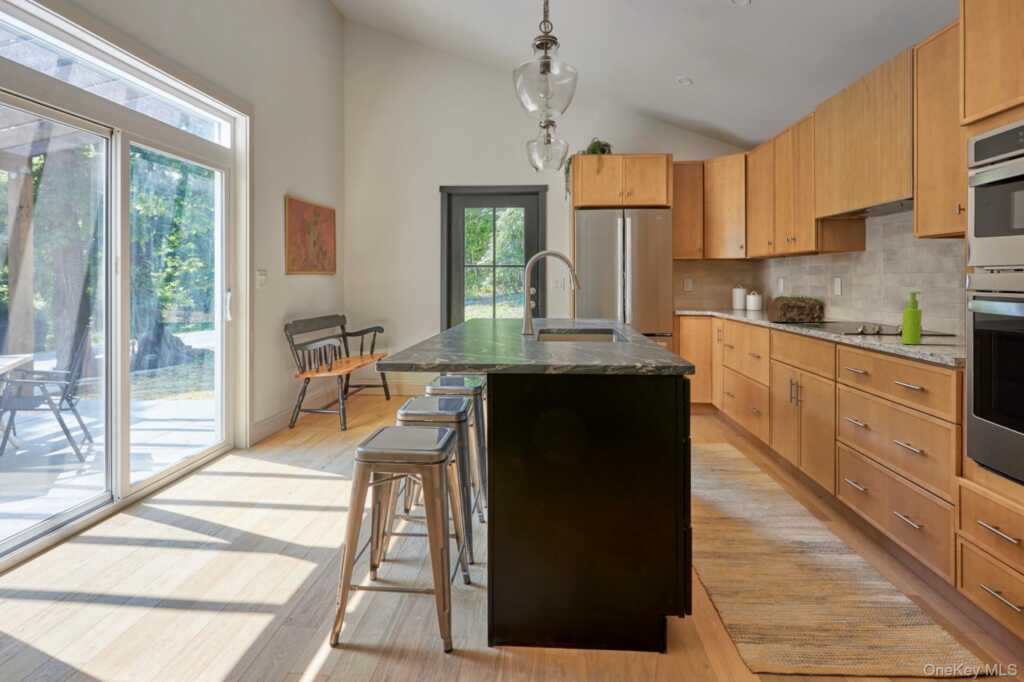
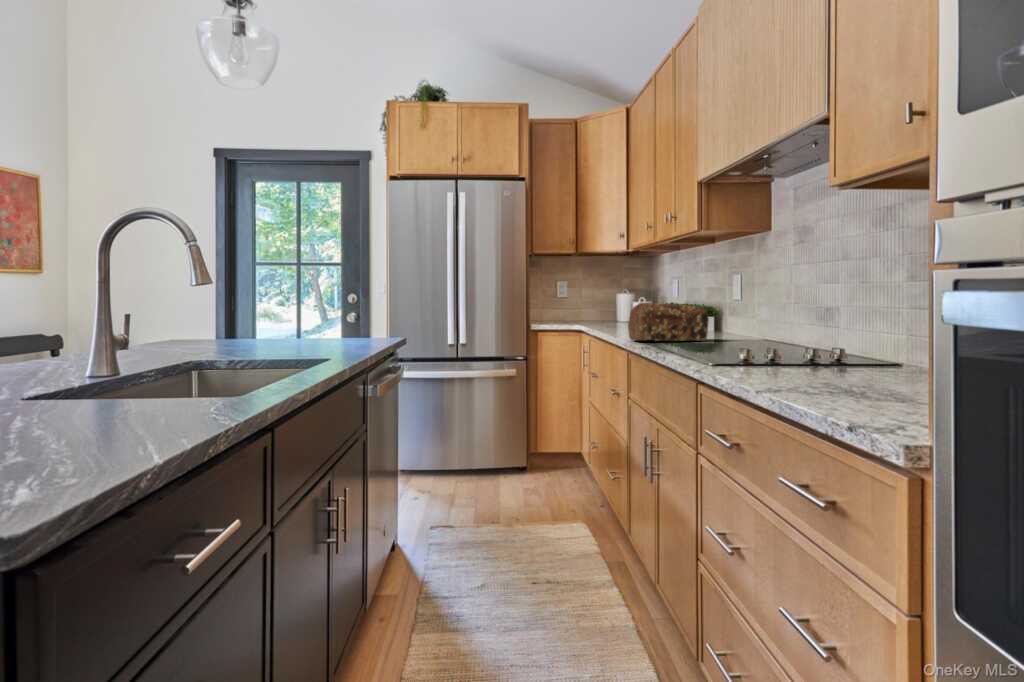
soap dispenser: present [902,291,922,344] -> none [797,280,836,394]

